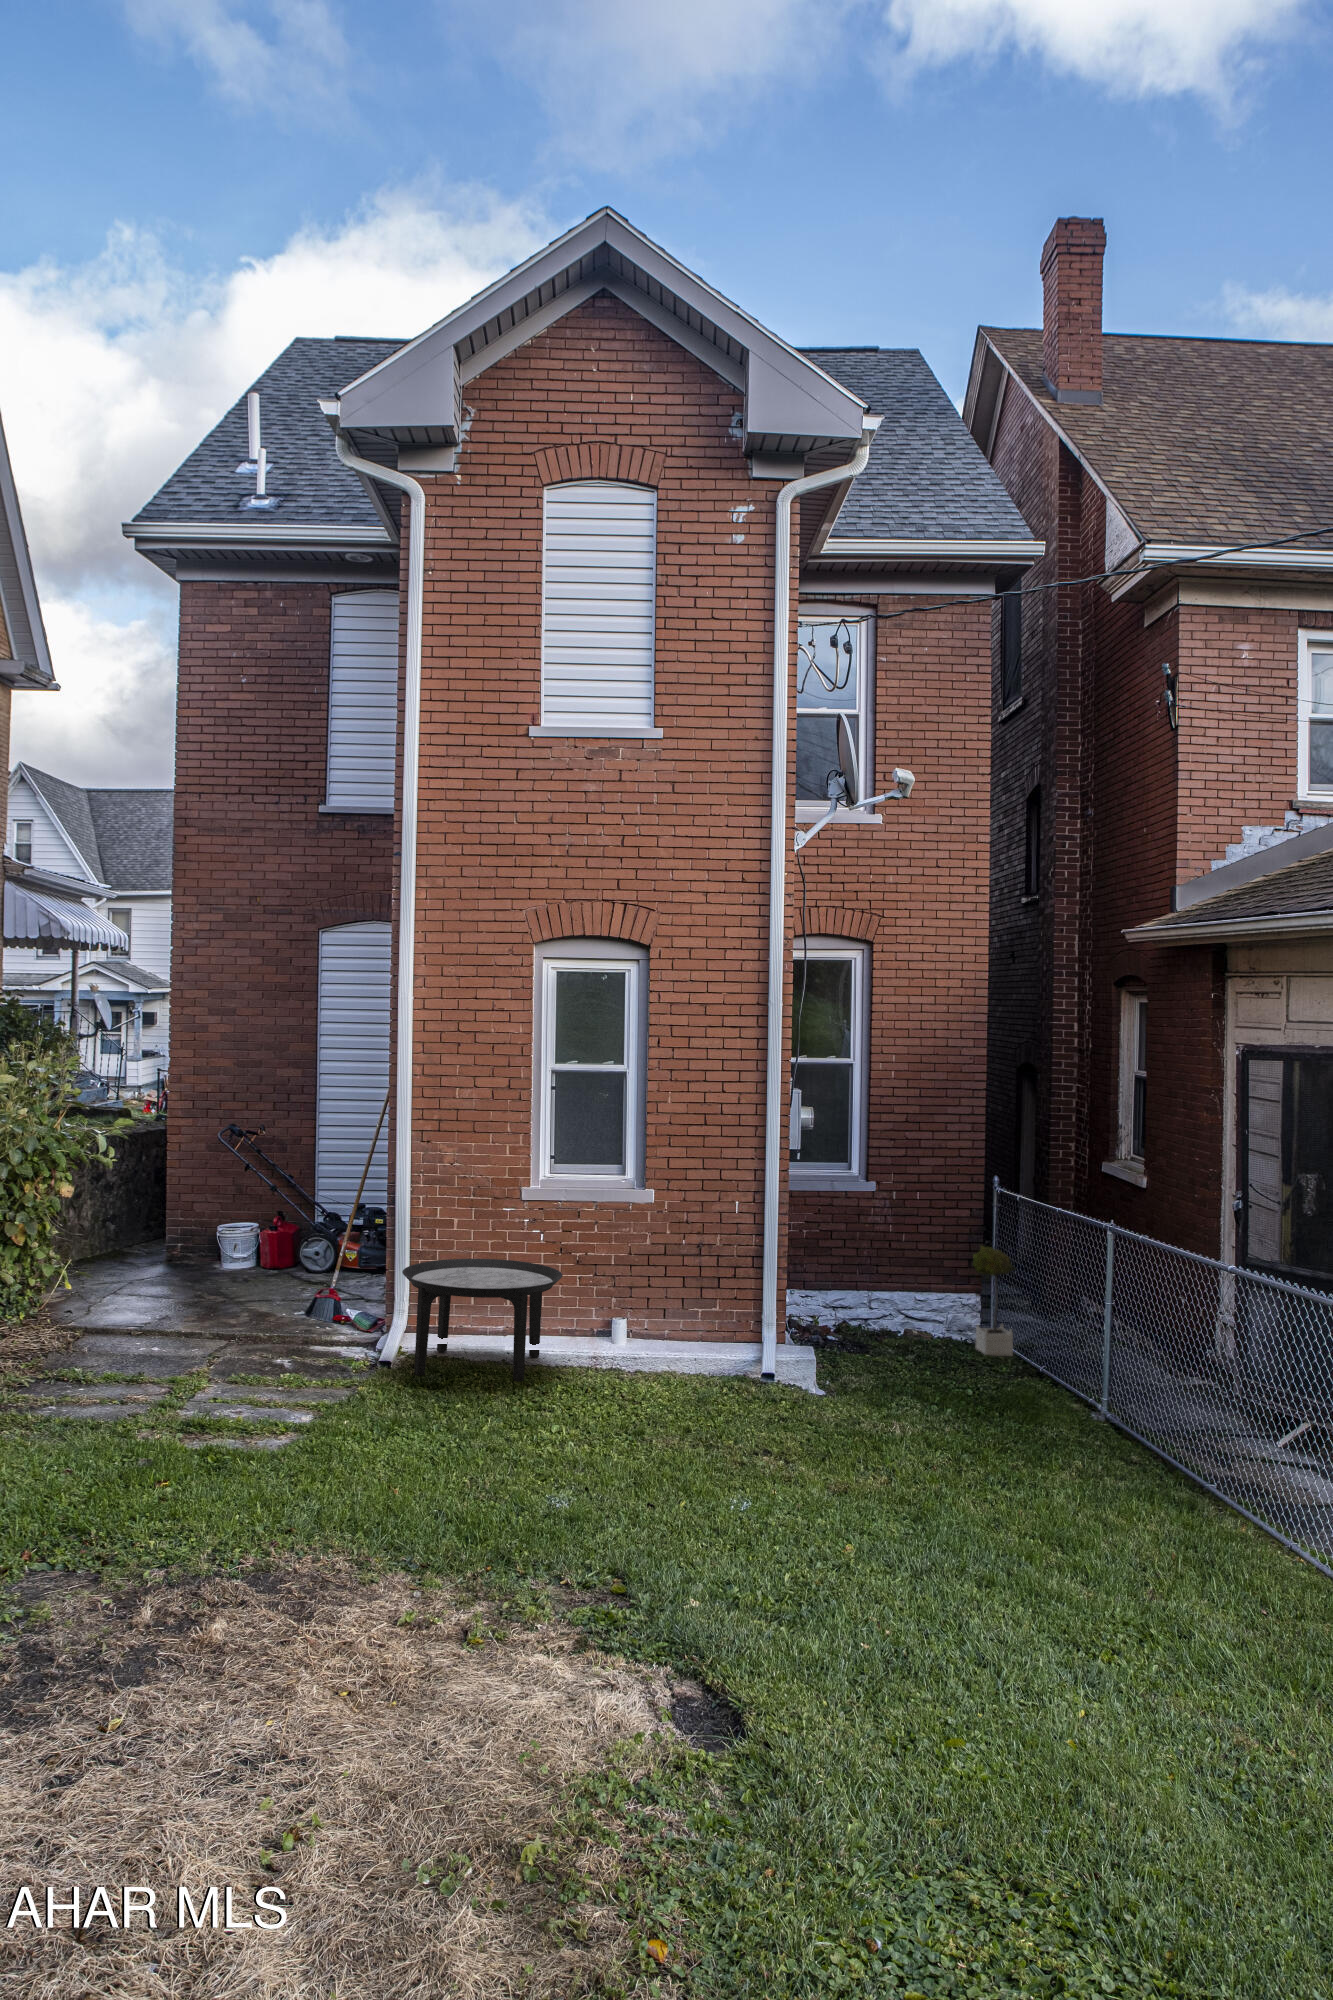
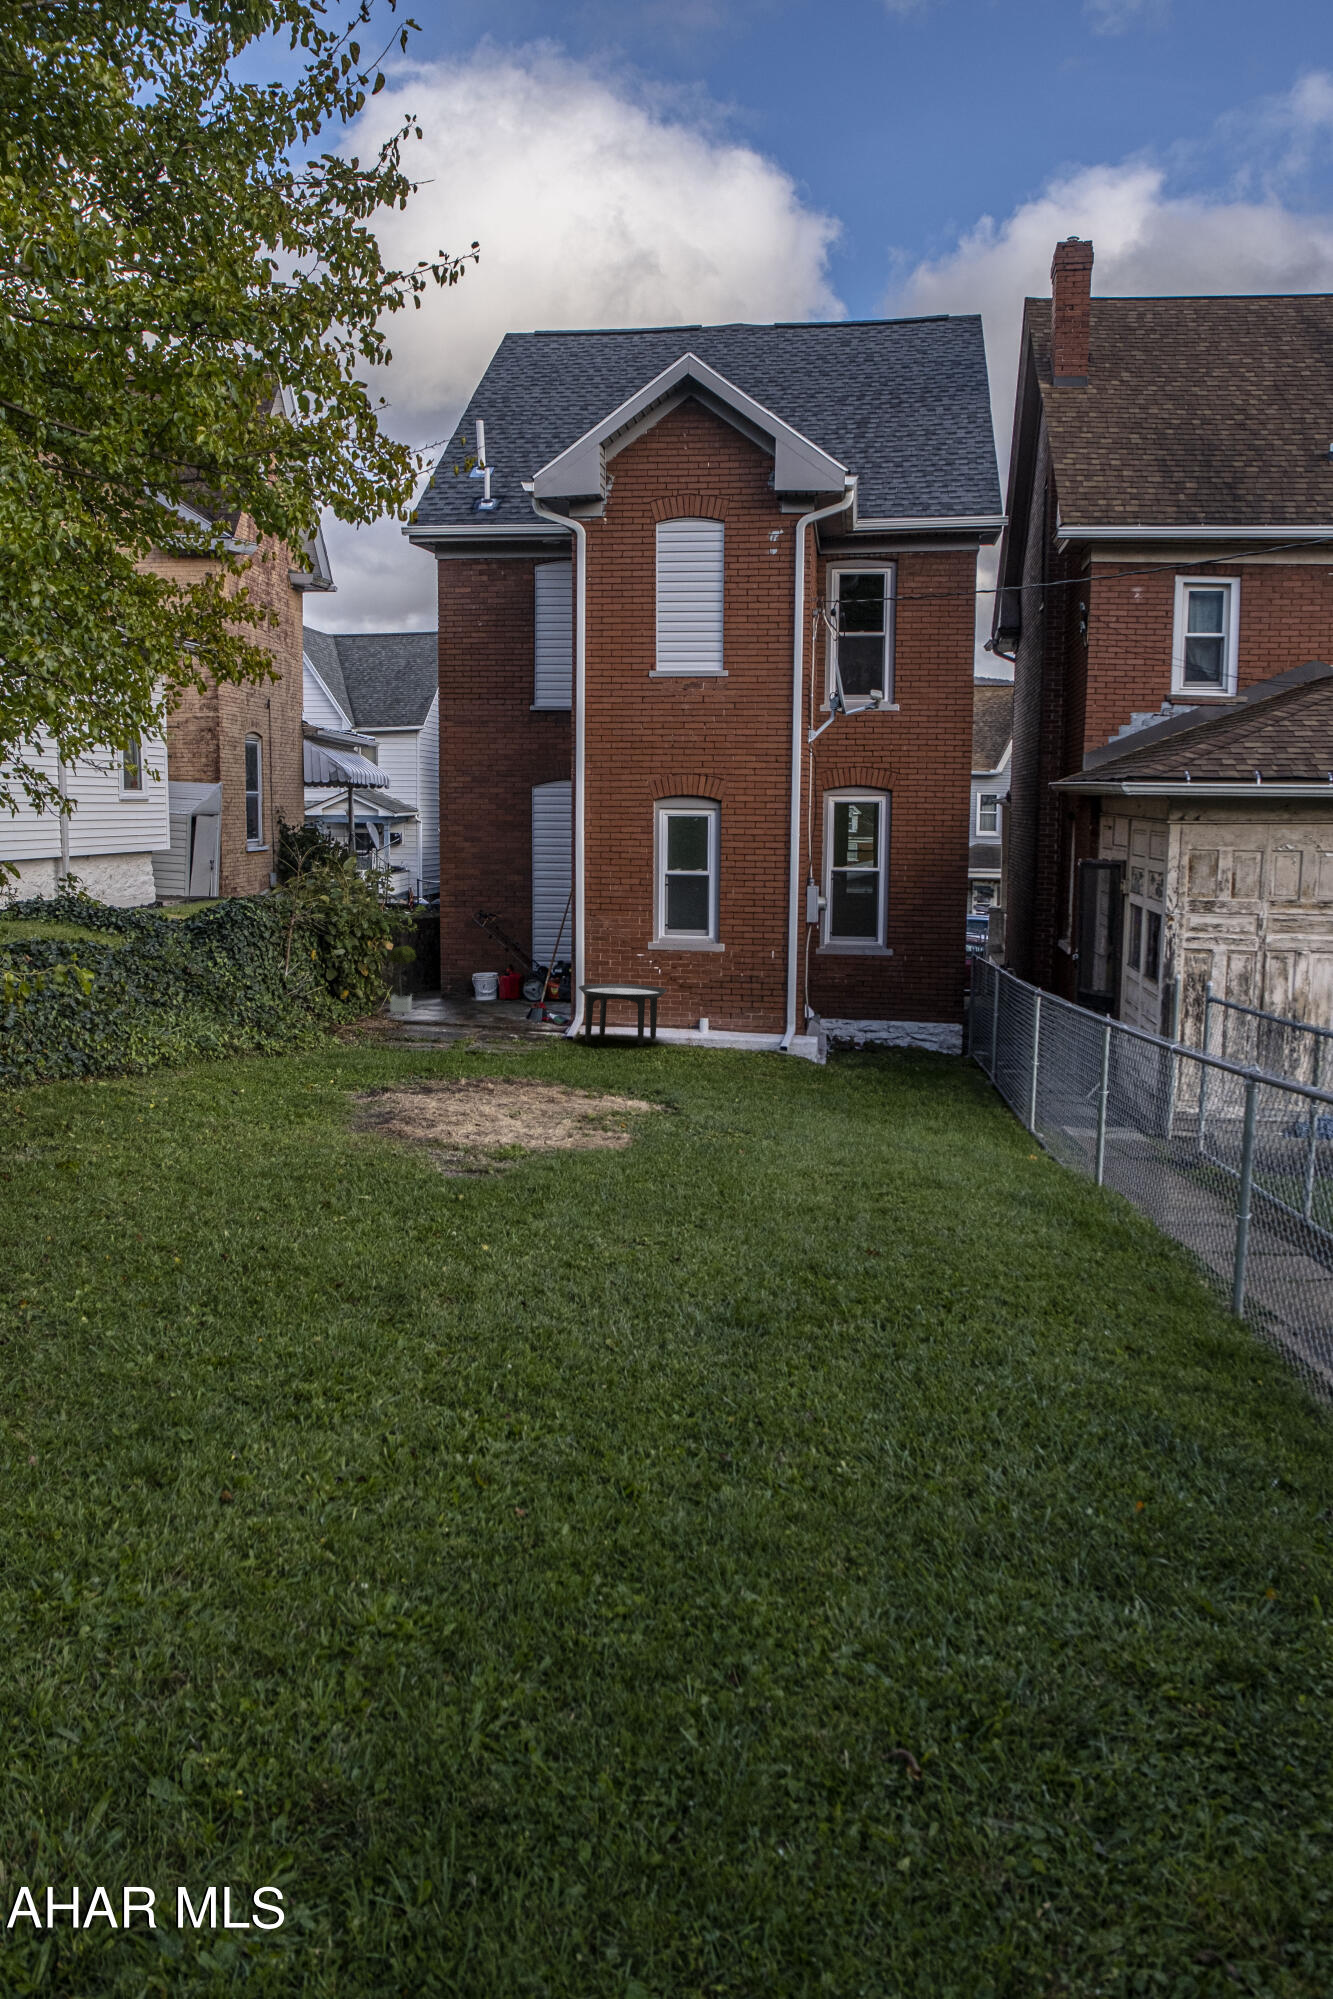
potted tree: present [973,1246,1016,1356] -> present [389,946,416,1013]

